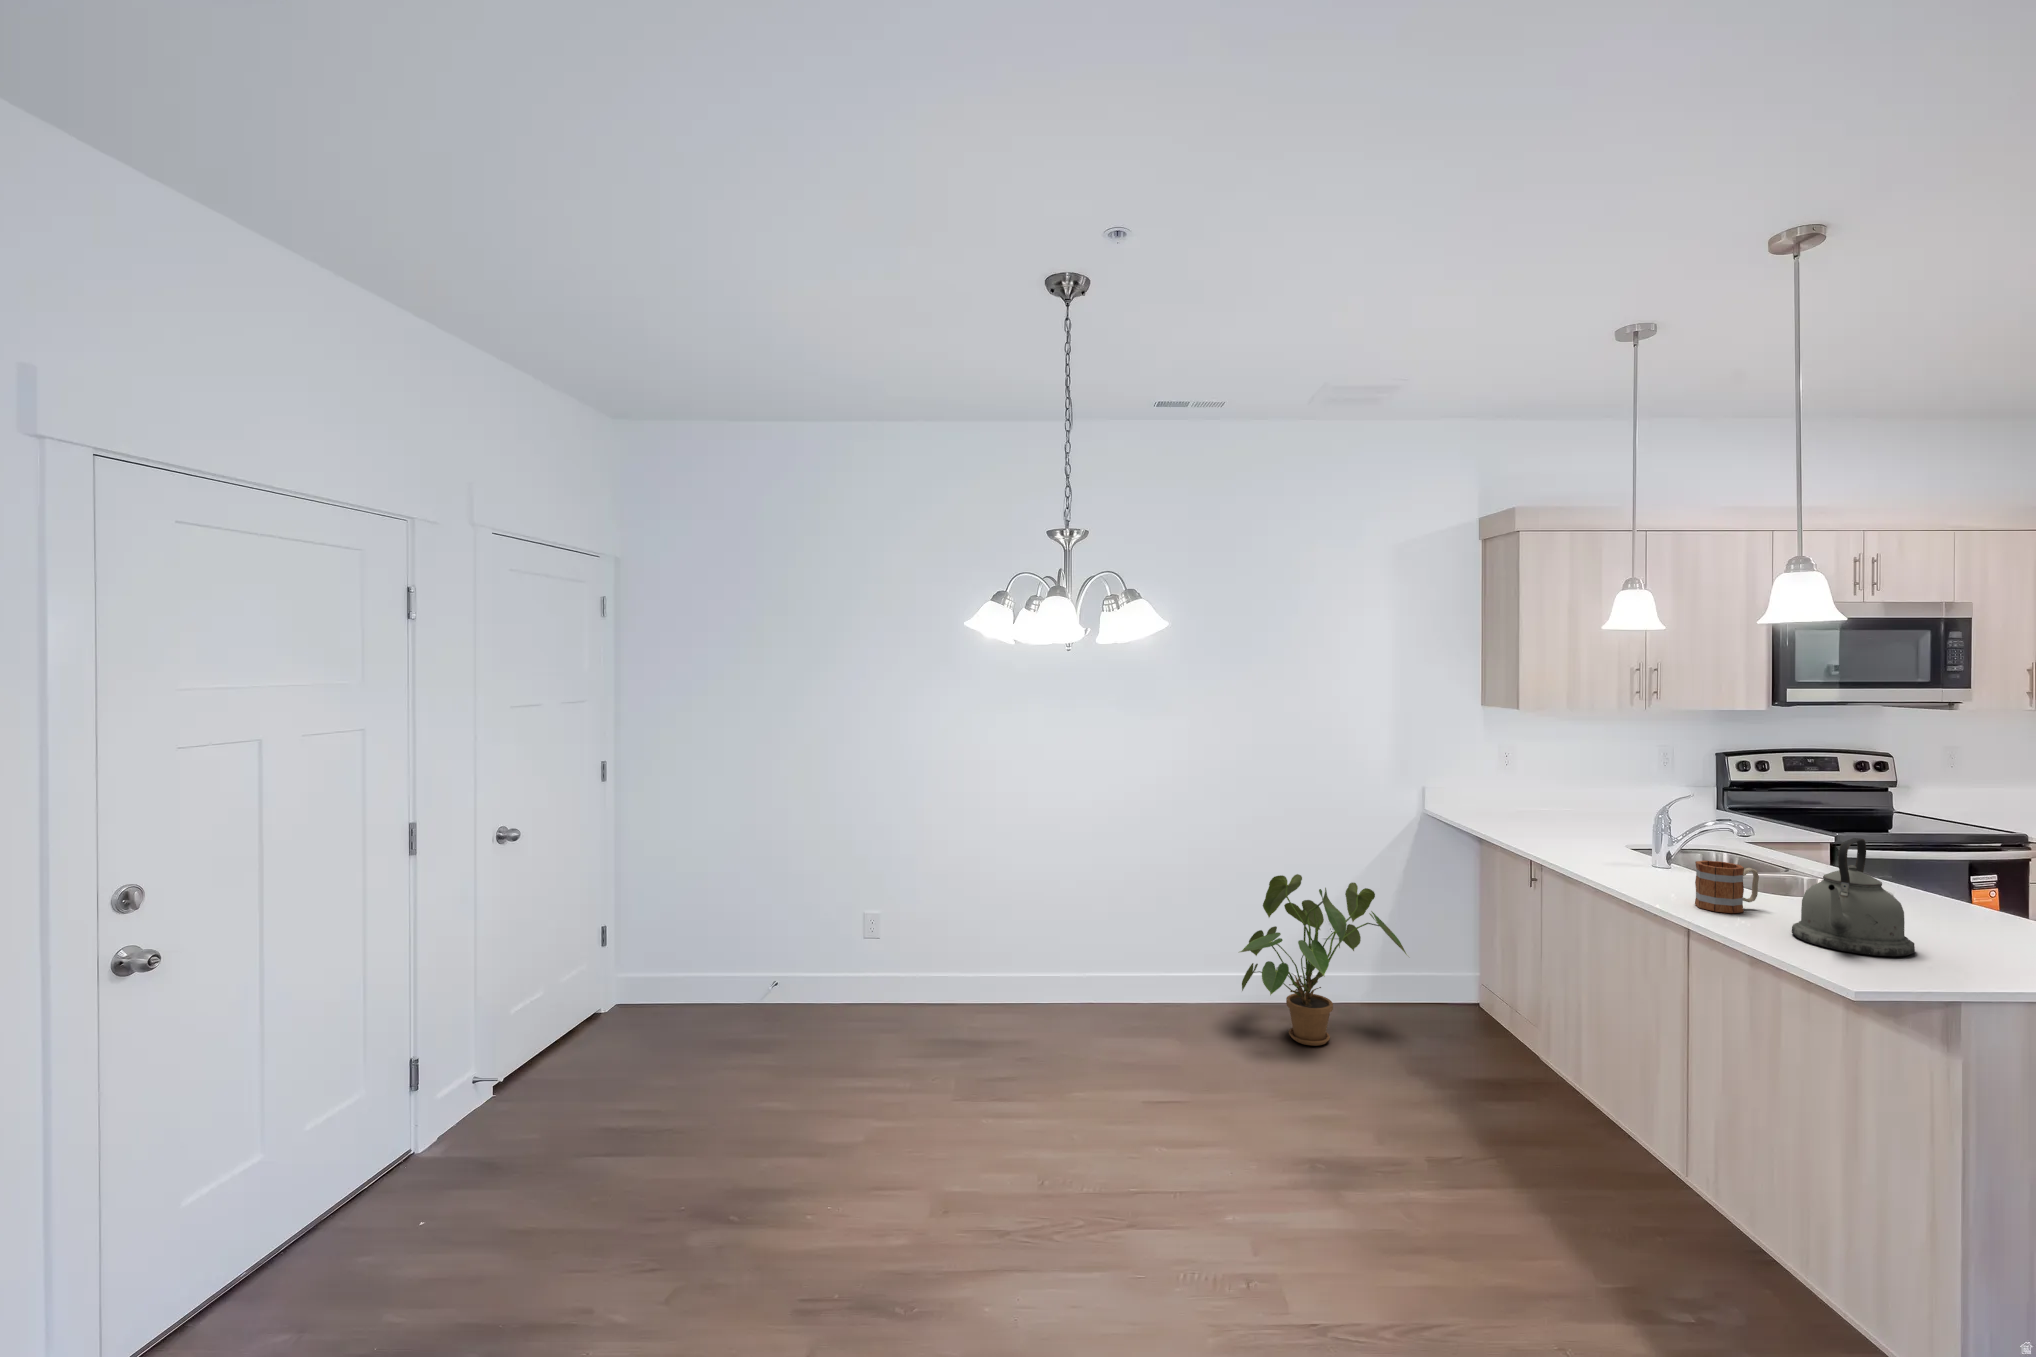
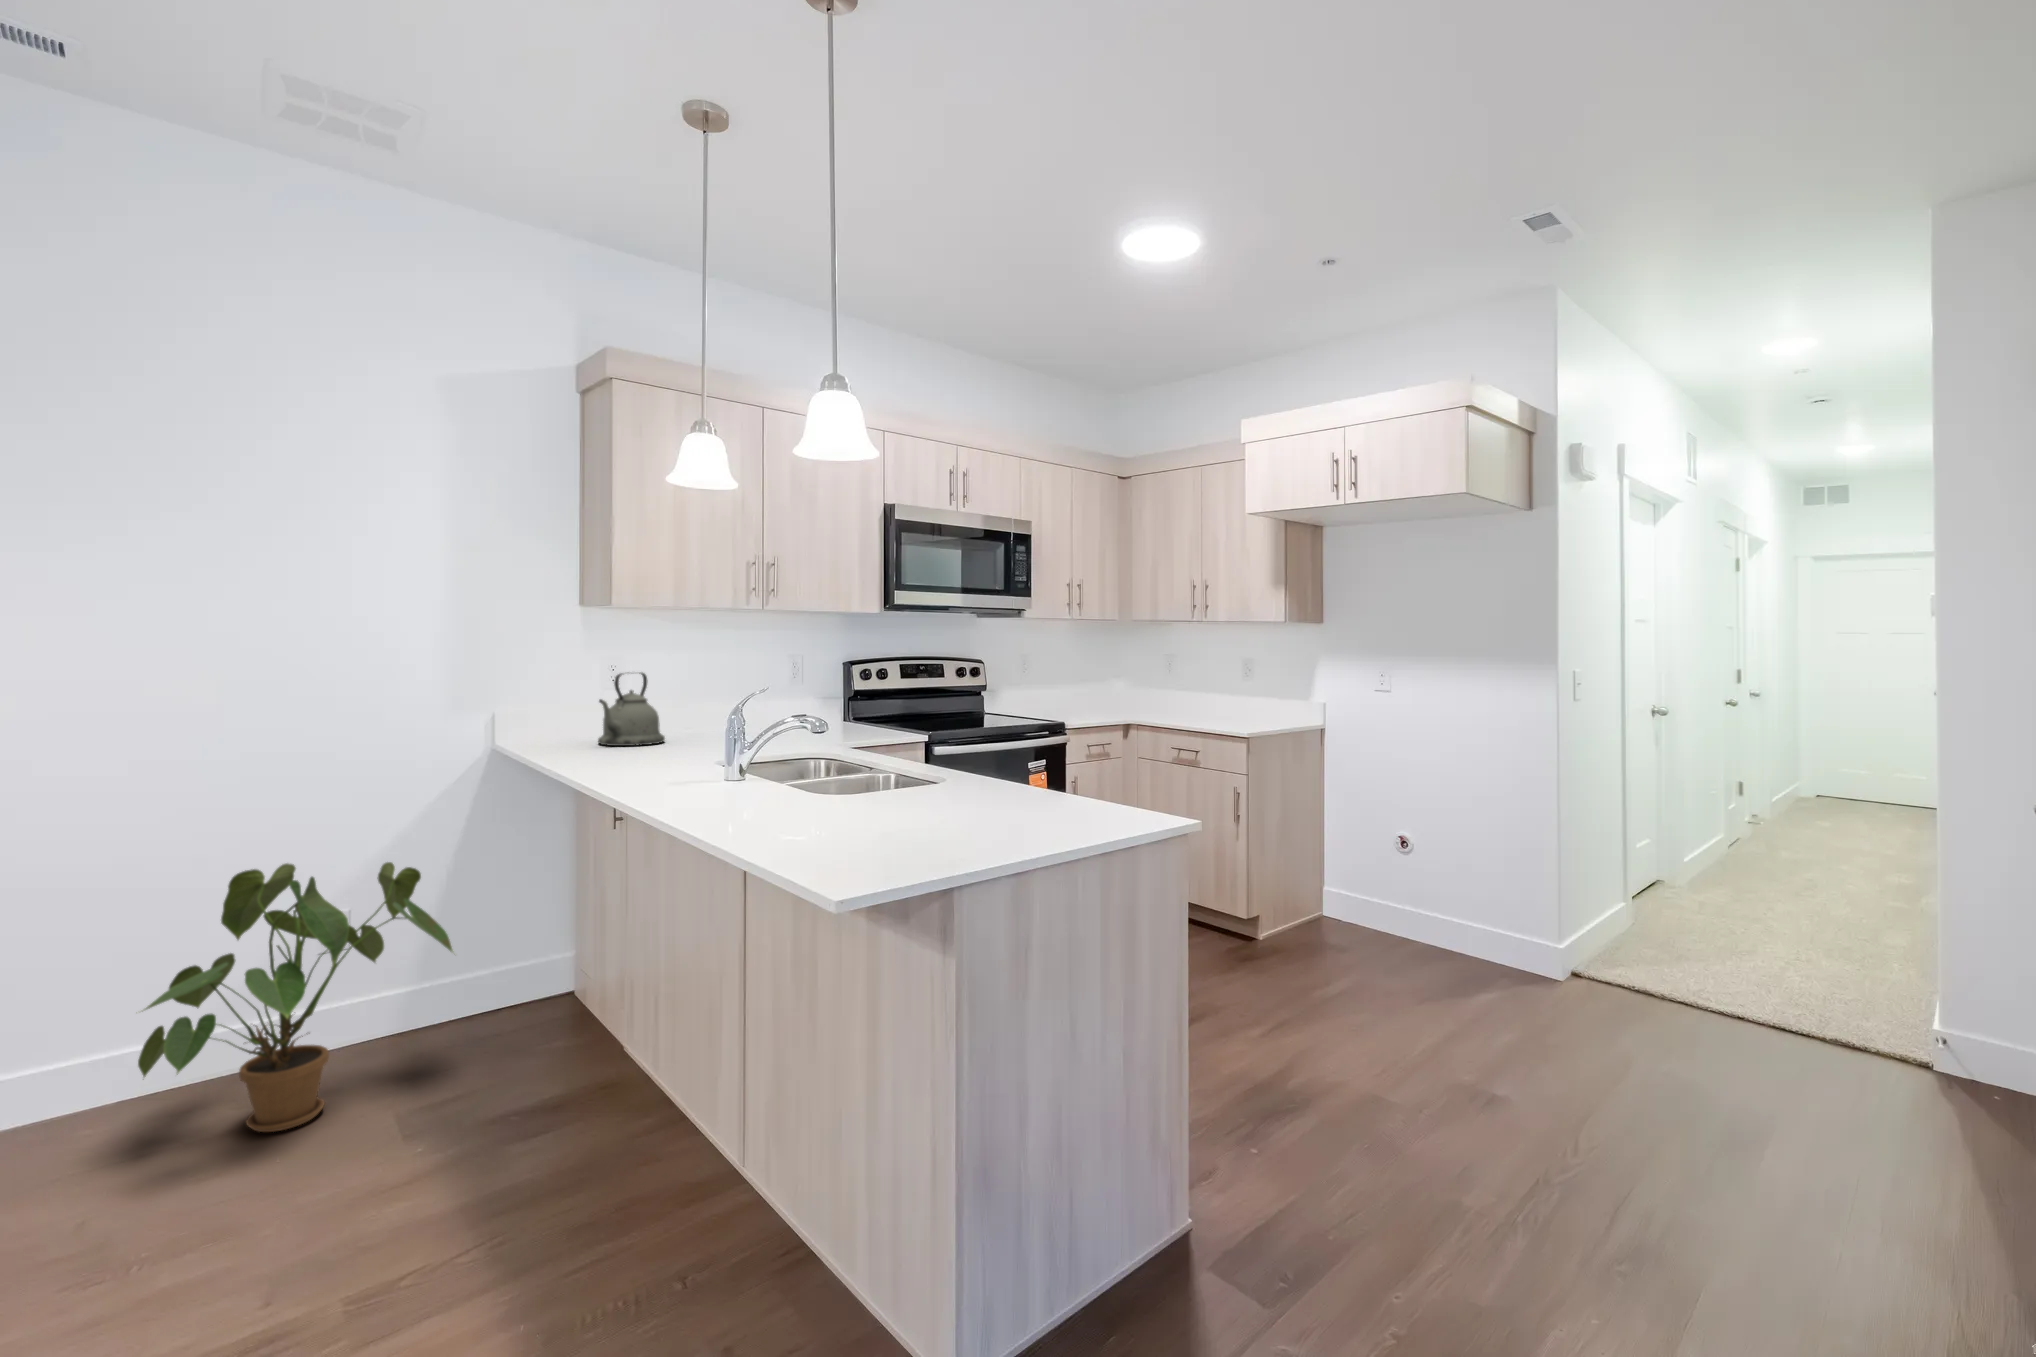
kettle: present [1792,838,1915,956] -> present [598,673,665,746]
mug: present [1695,861,1759,913] -> none [744,756,812,819]

